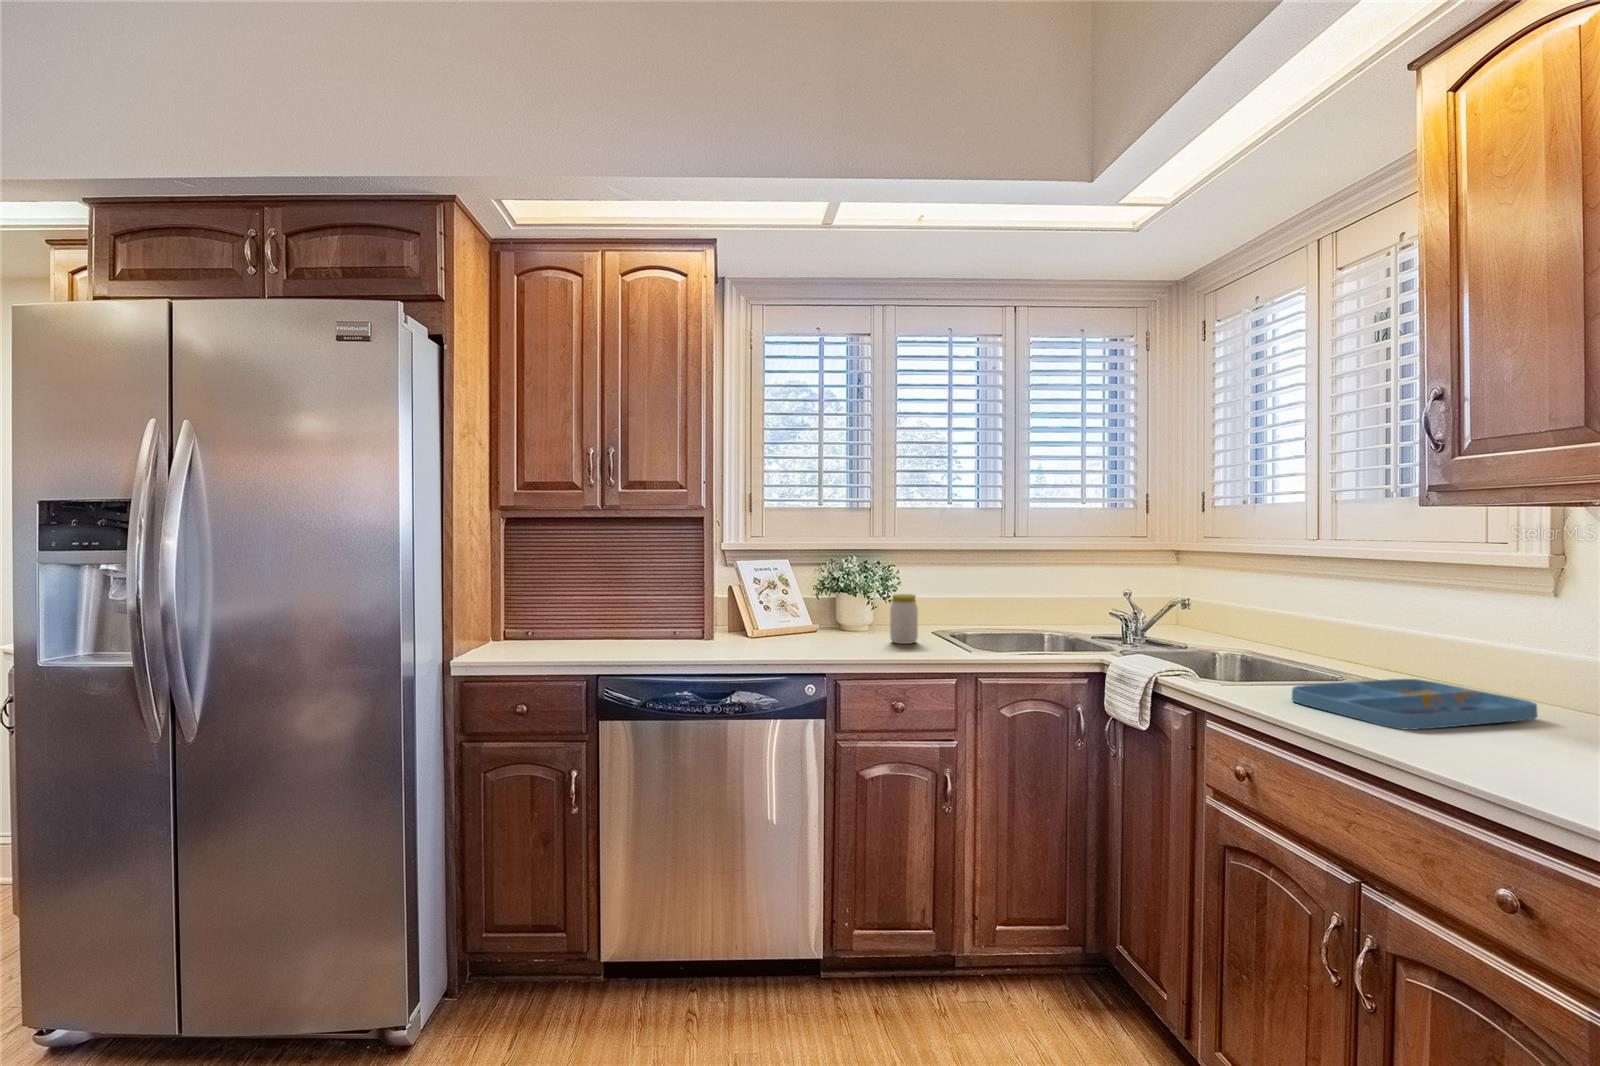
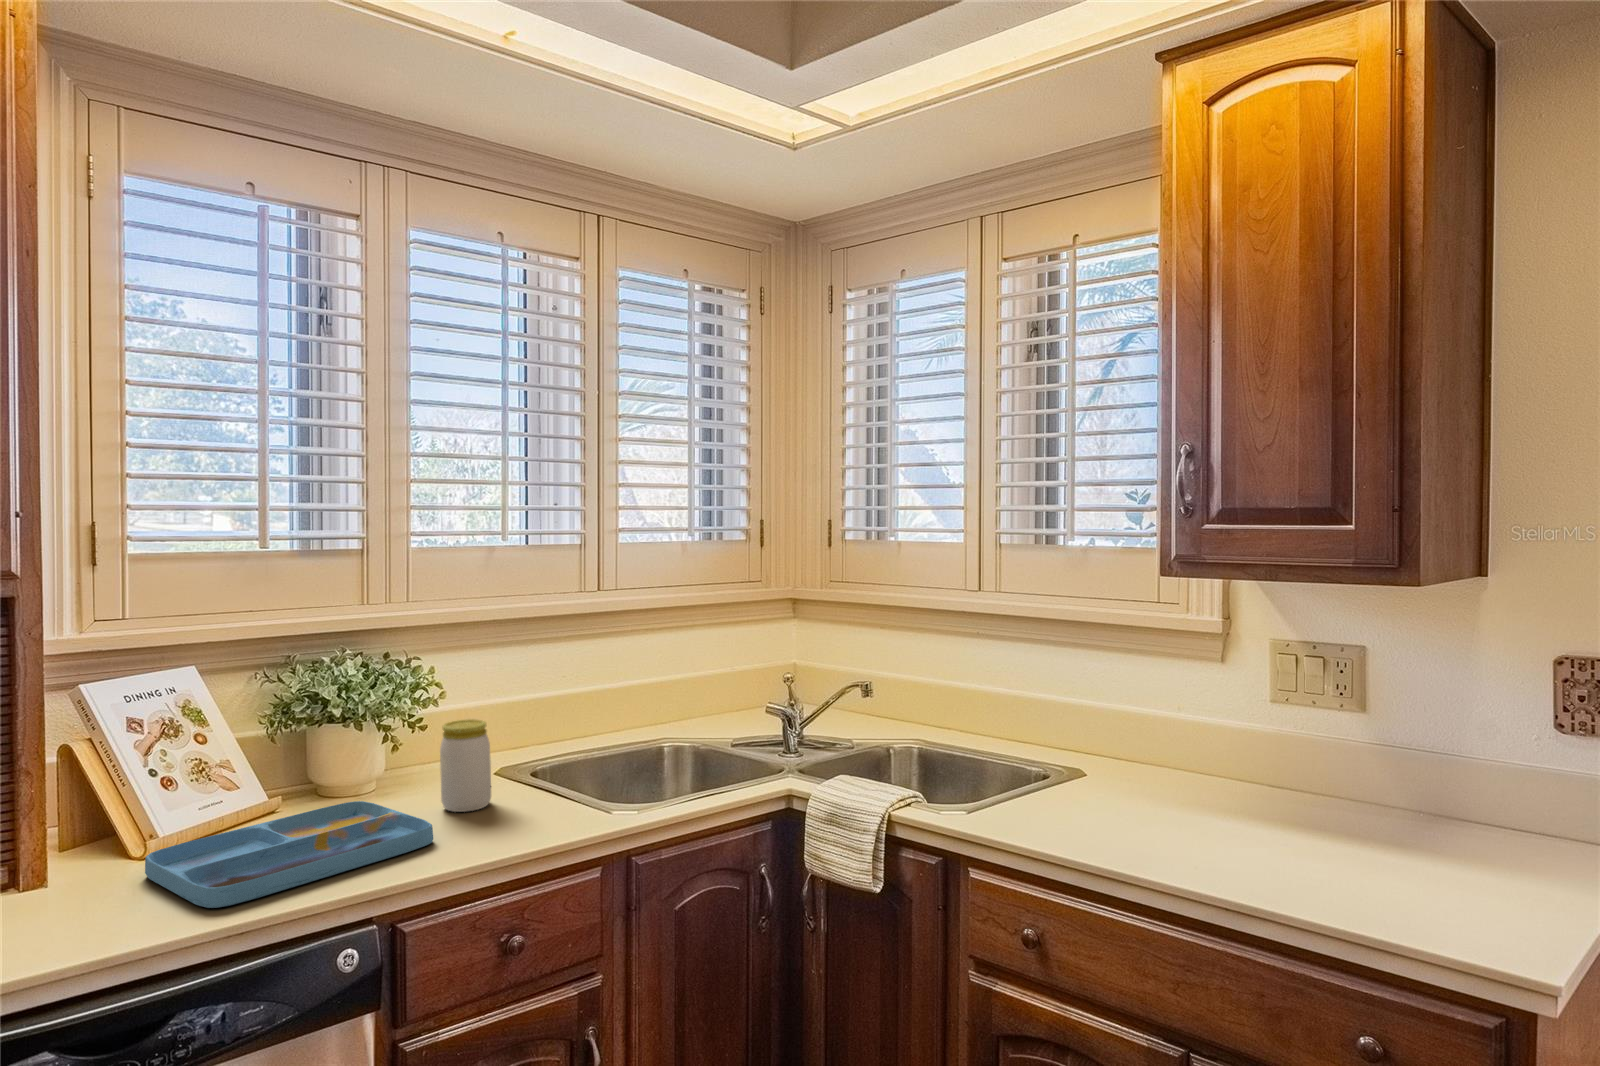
tray: present [1291,679,1537,730] -> present [145,801,433,908]

